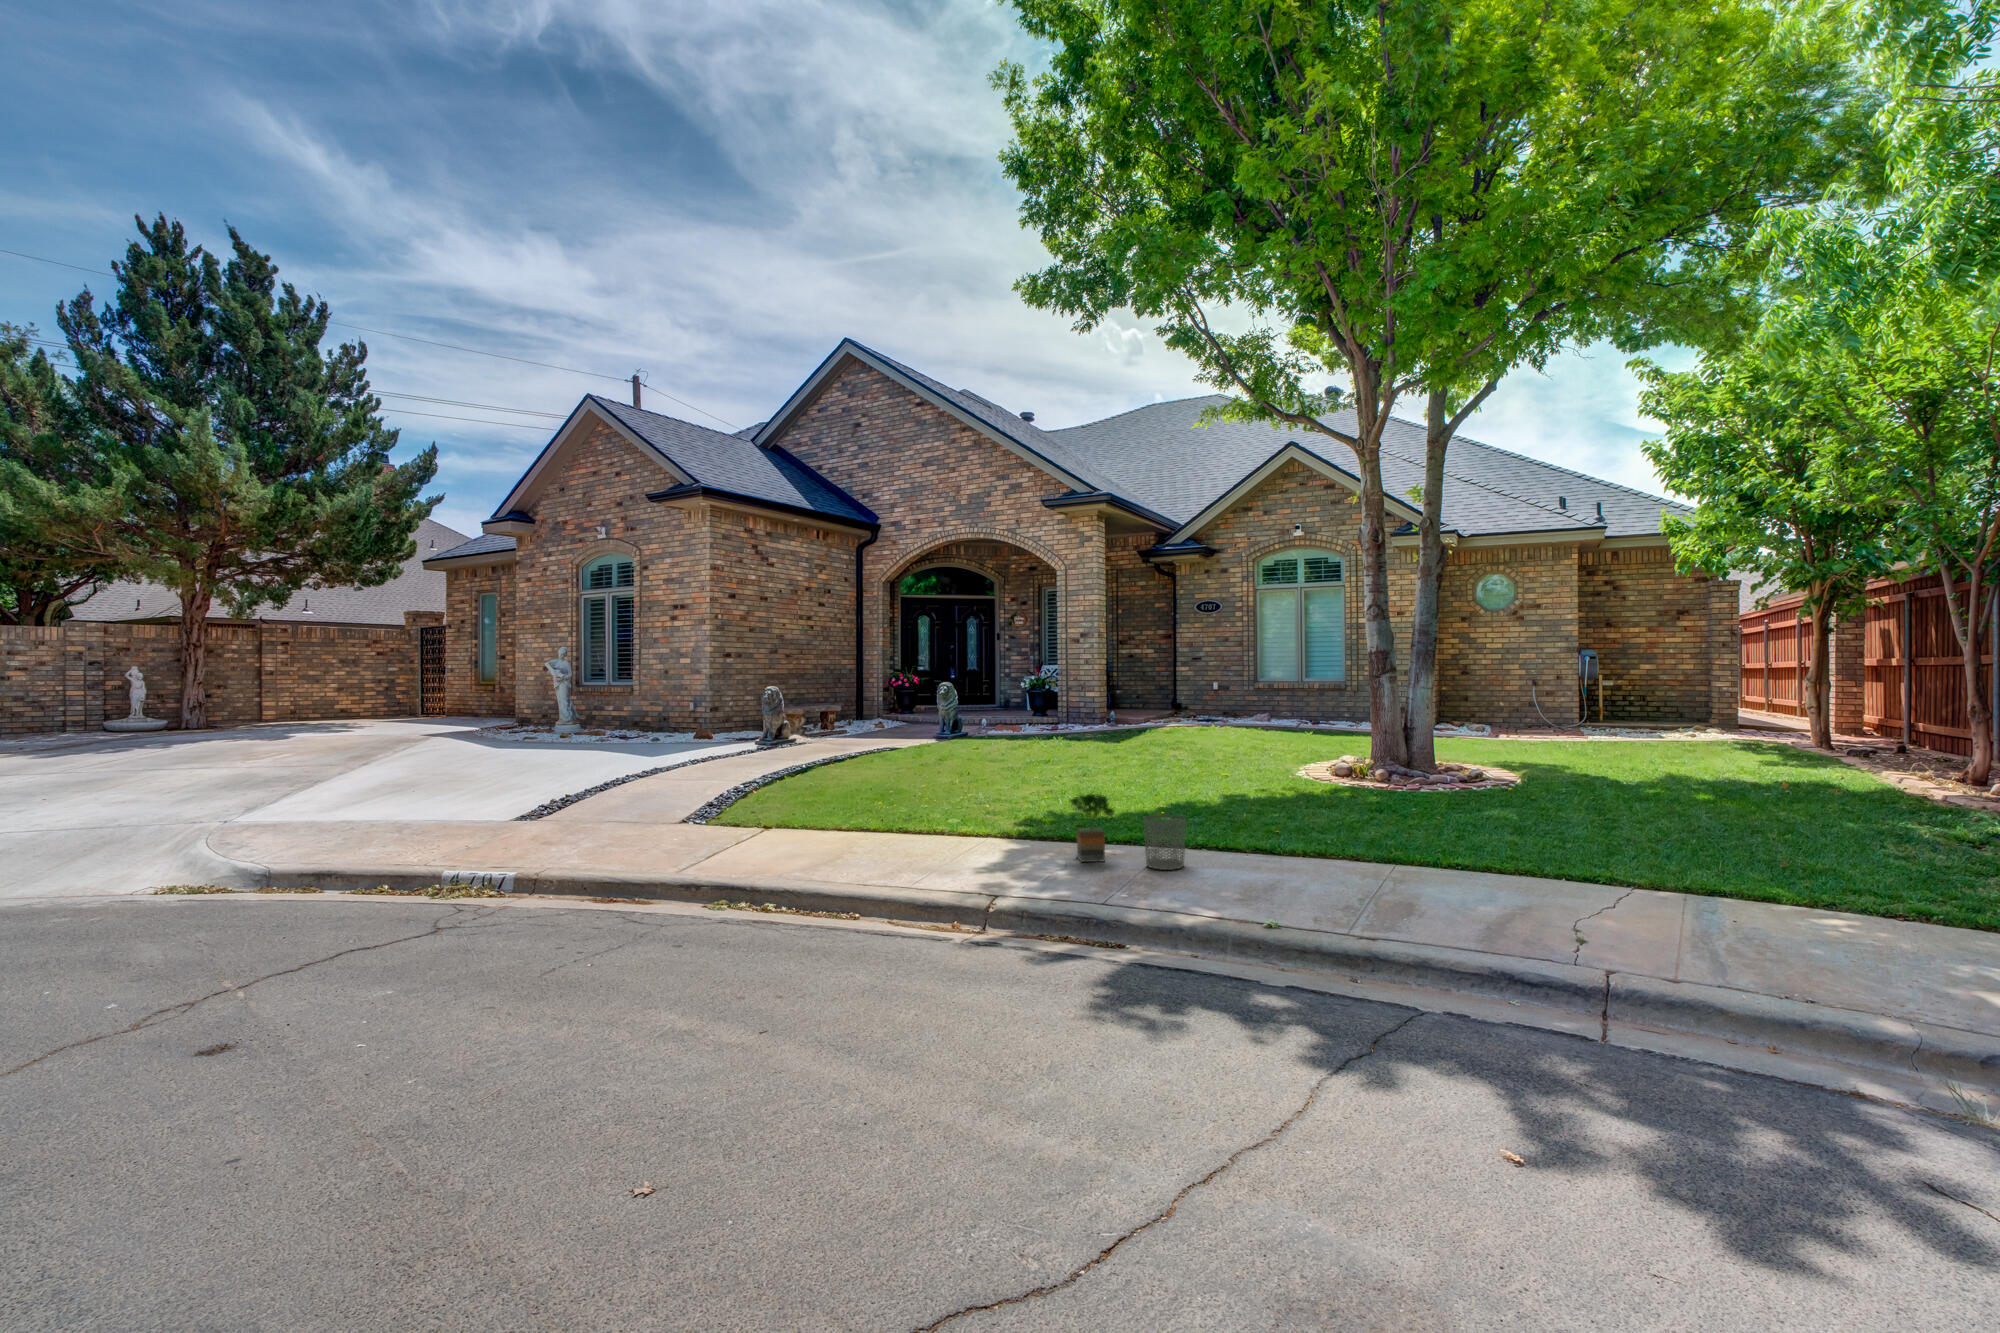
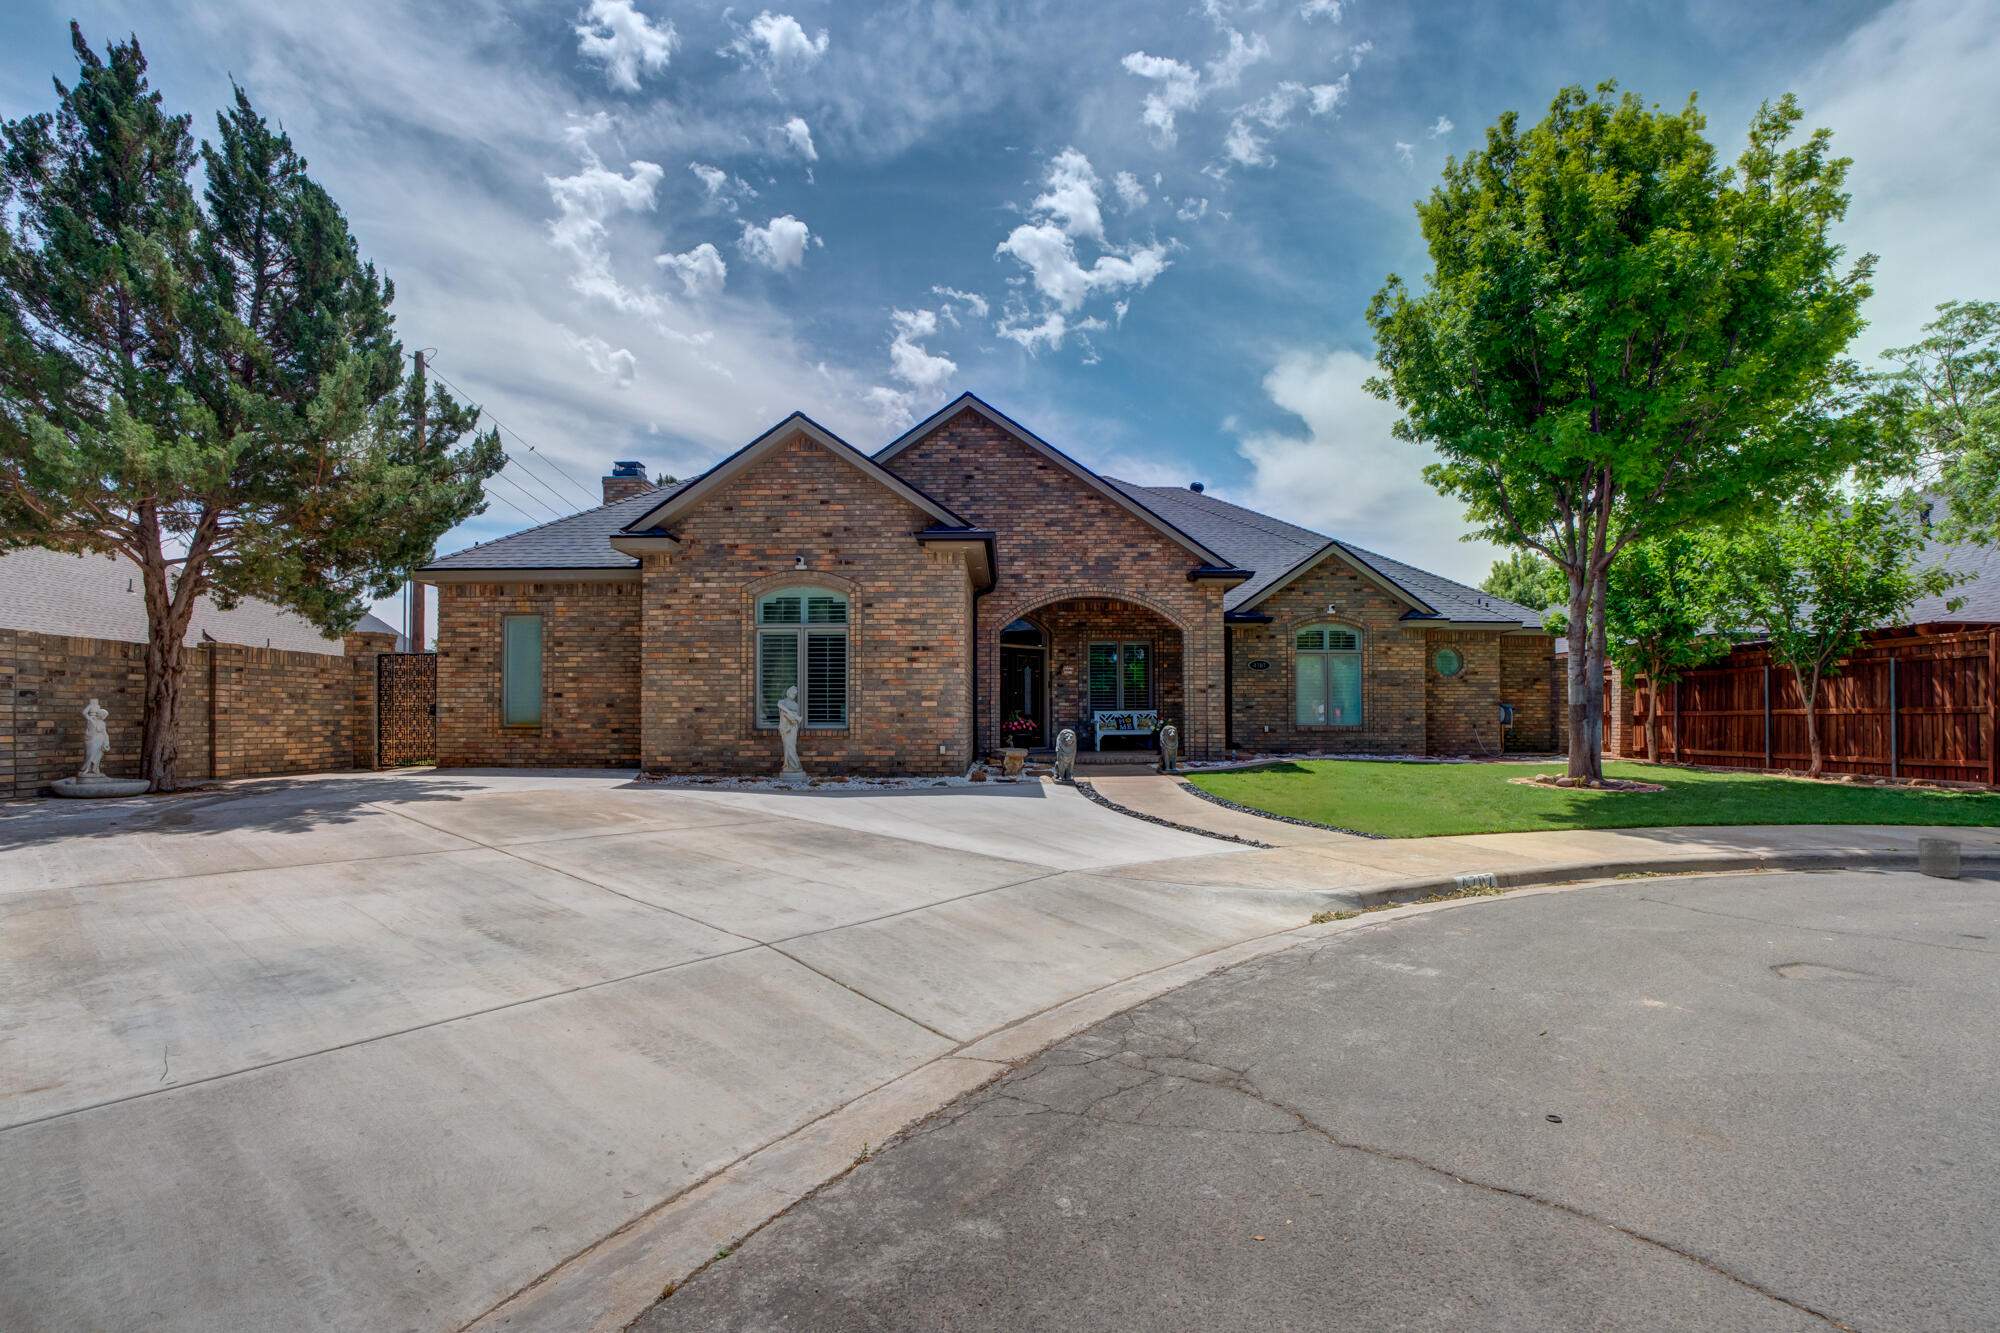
potted tree: present [1070,793,1114,862] -> none [1860,825,1911,878]

